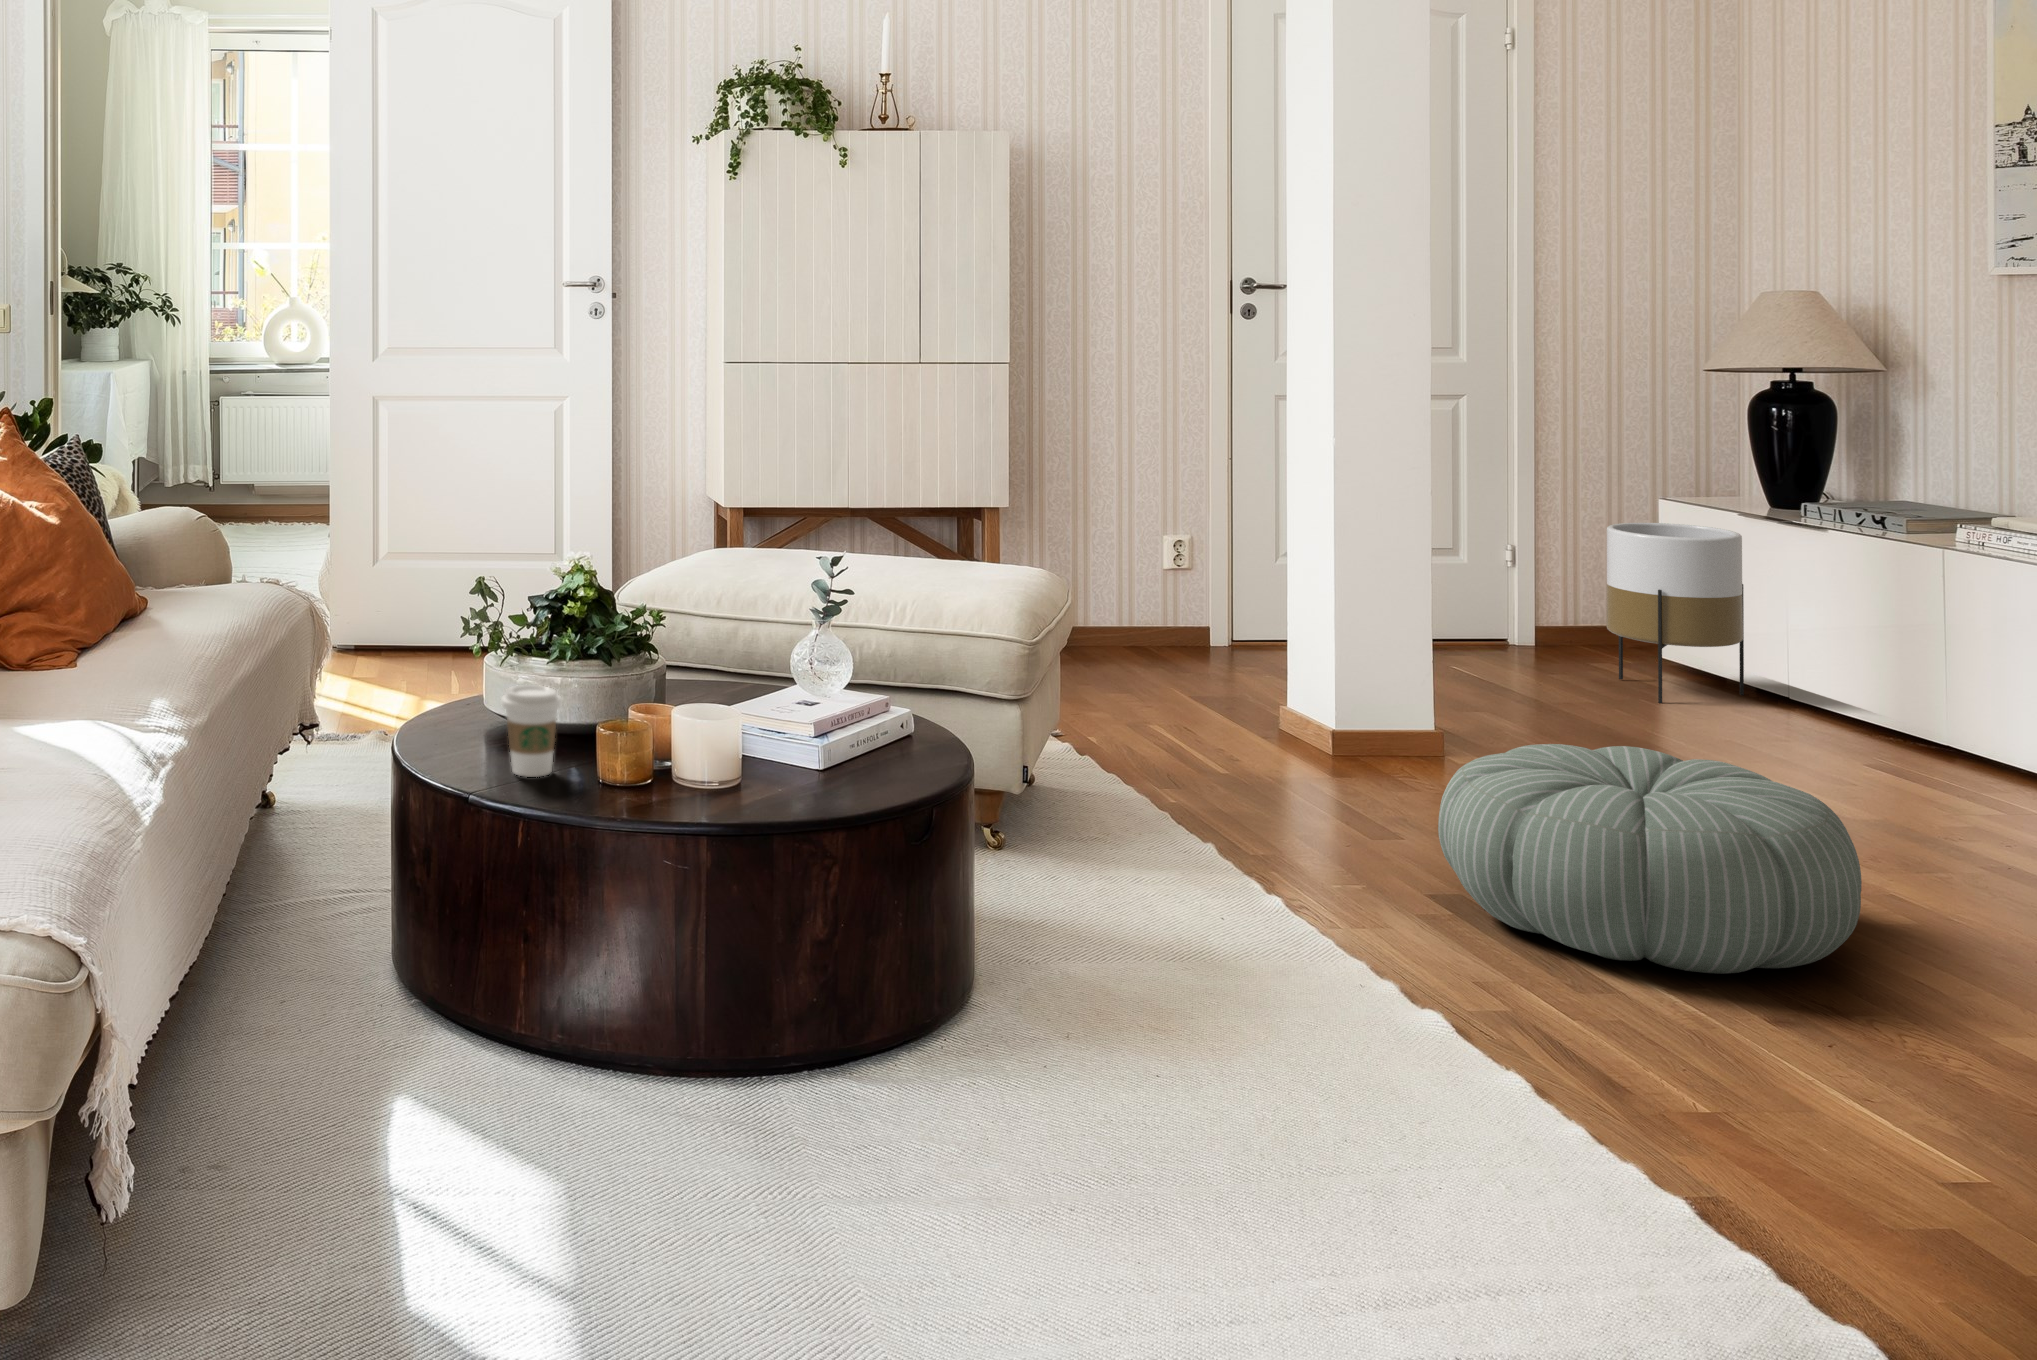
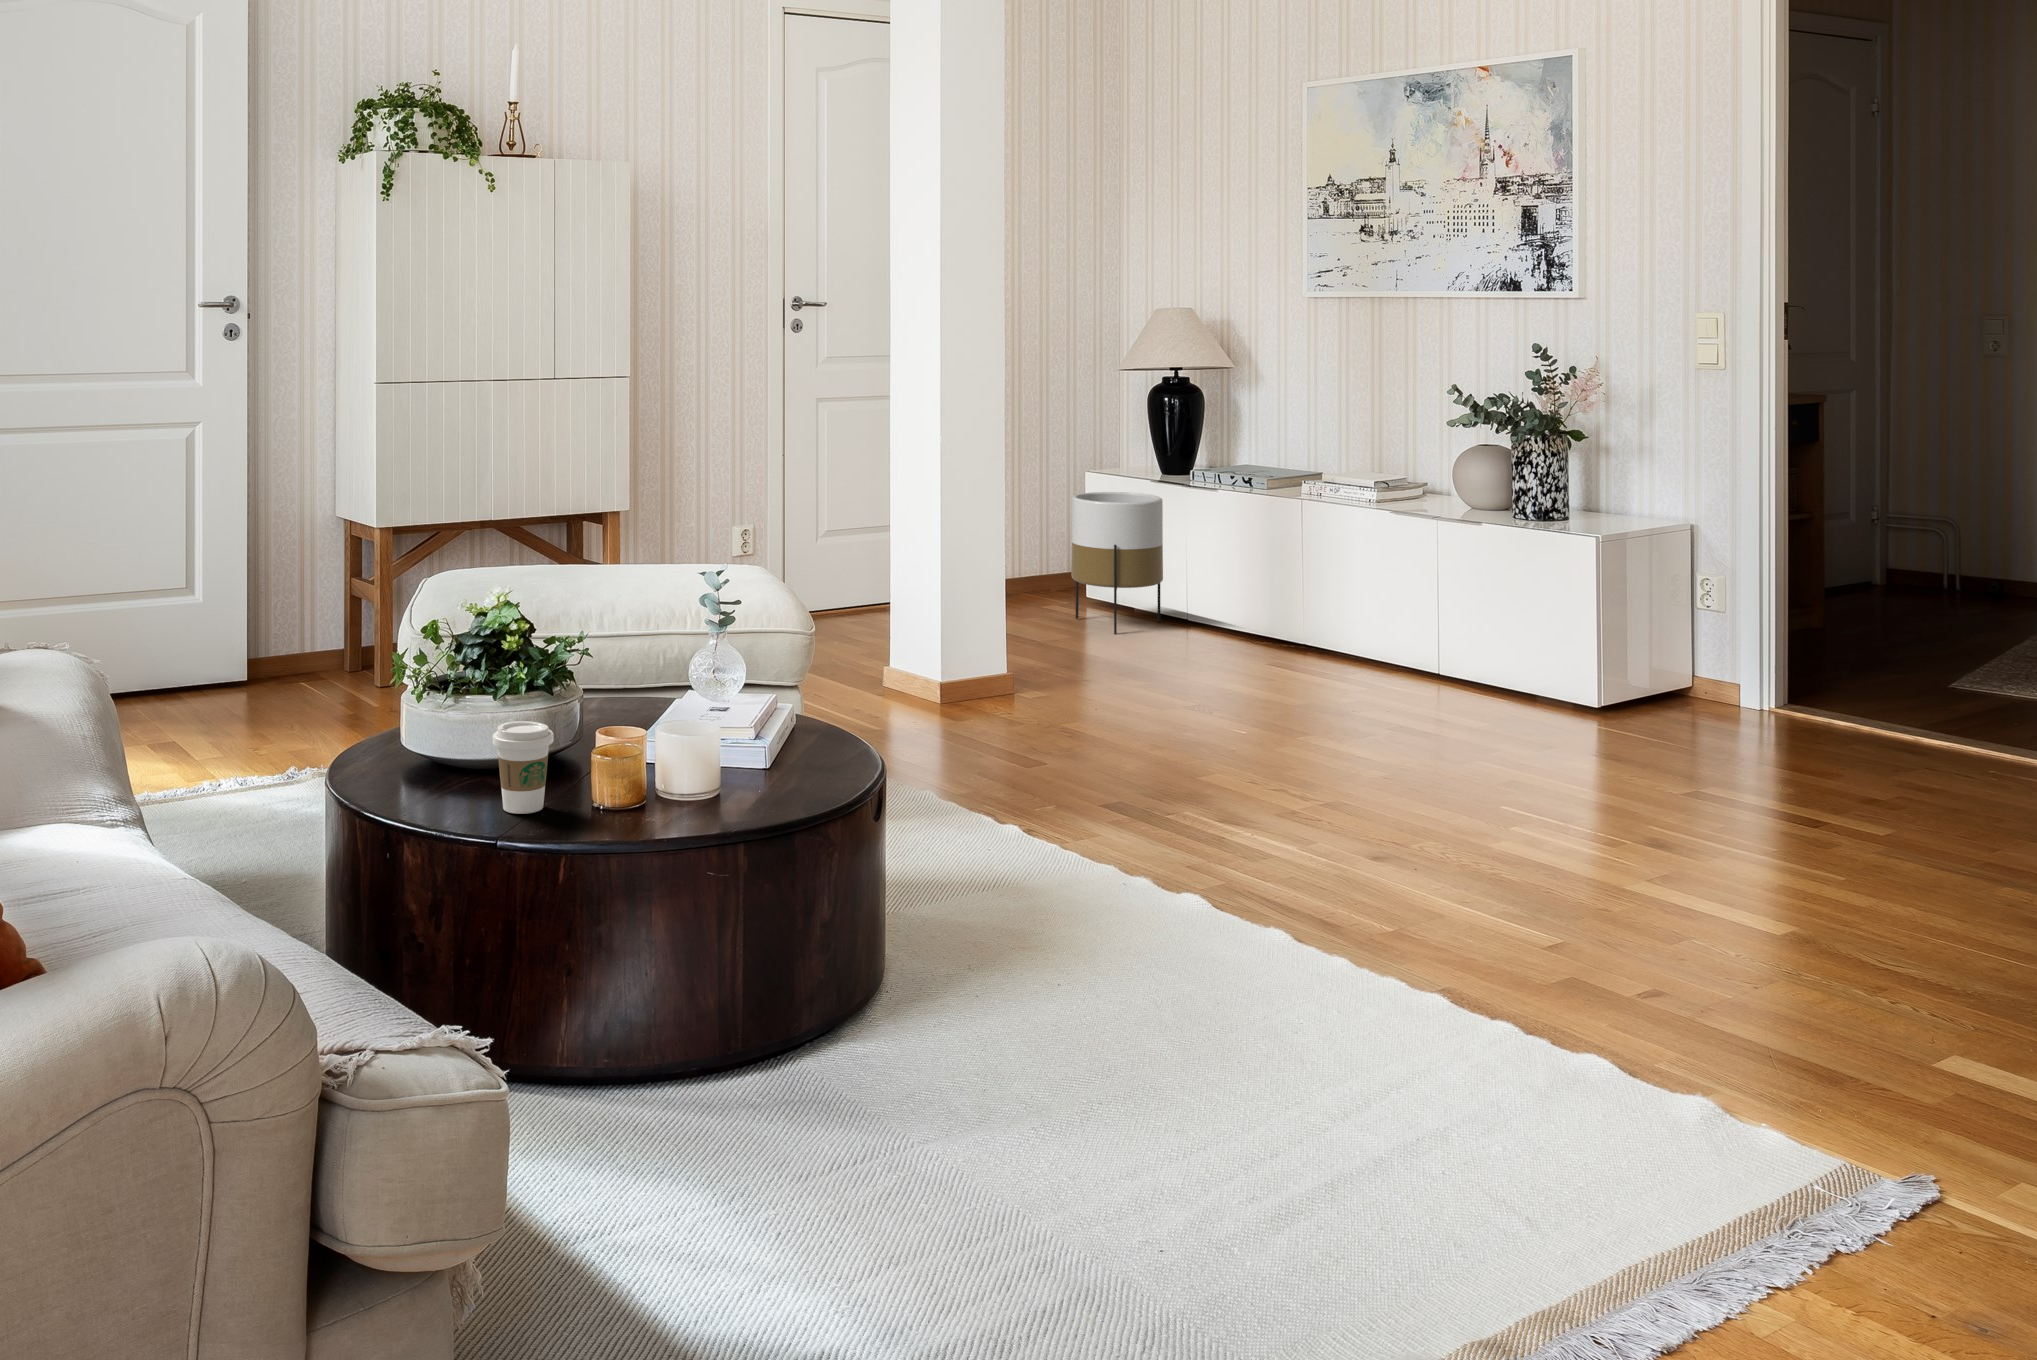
pouf: present [1438,744,1862,974] -> none [1105,669,1392,833]

